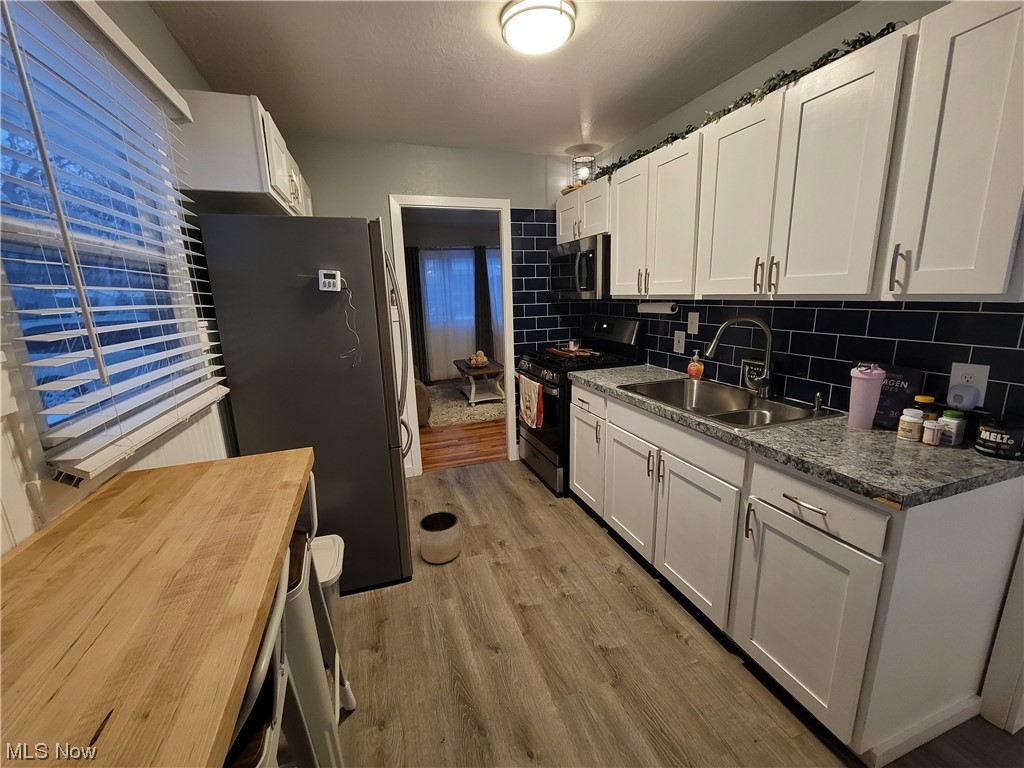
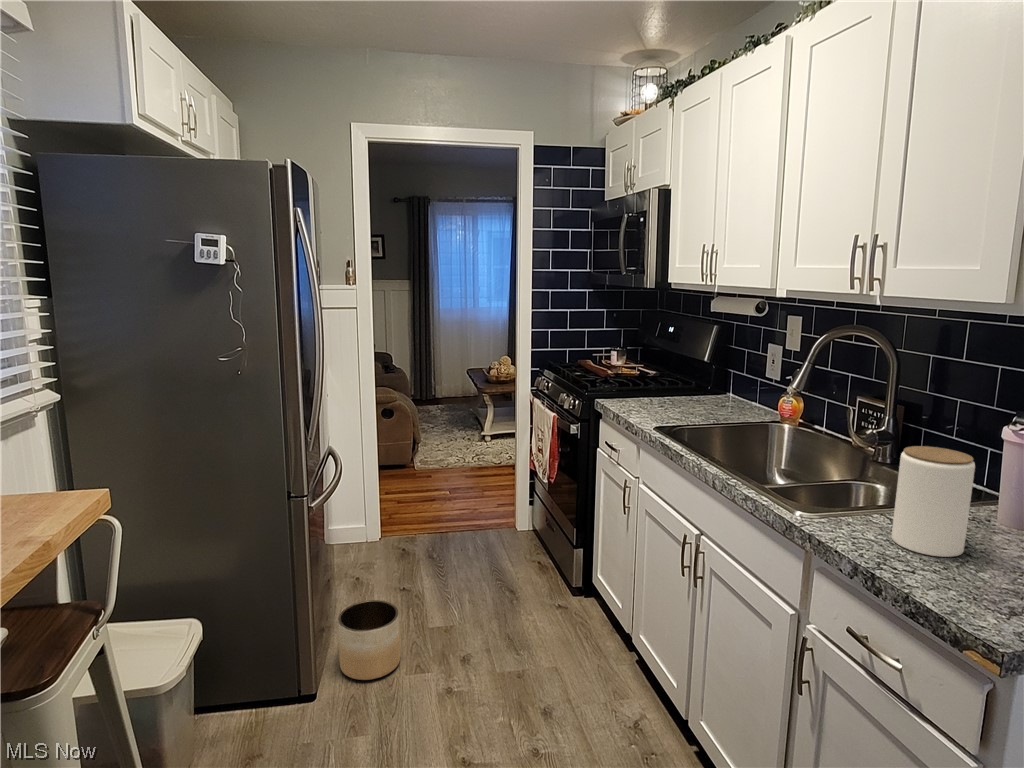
jar: none [799,384,852,447] -> present [892,446,975,557]

